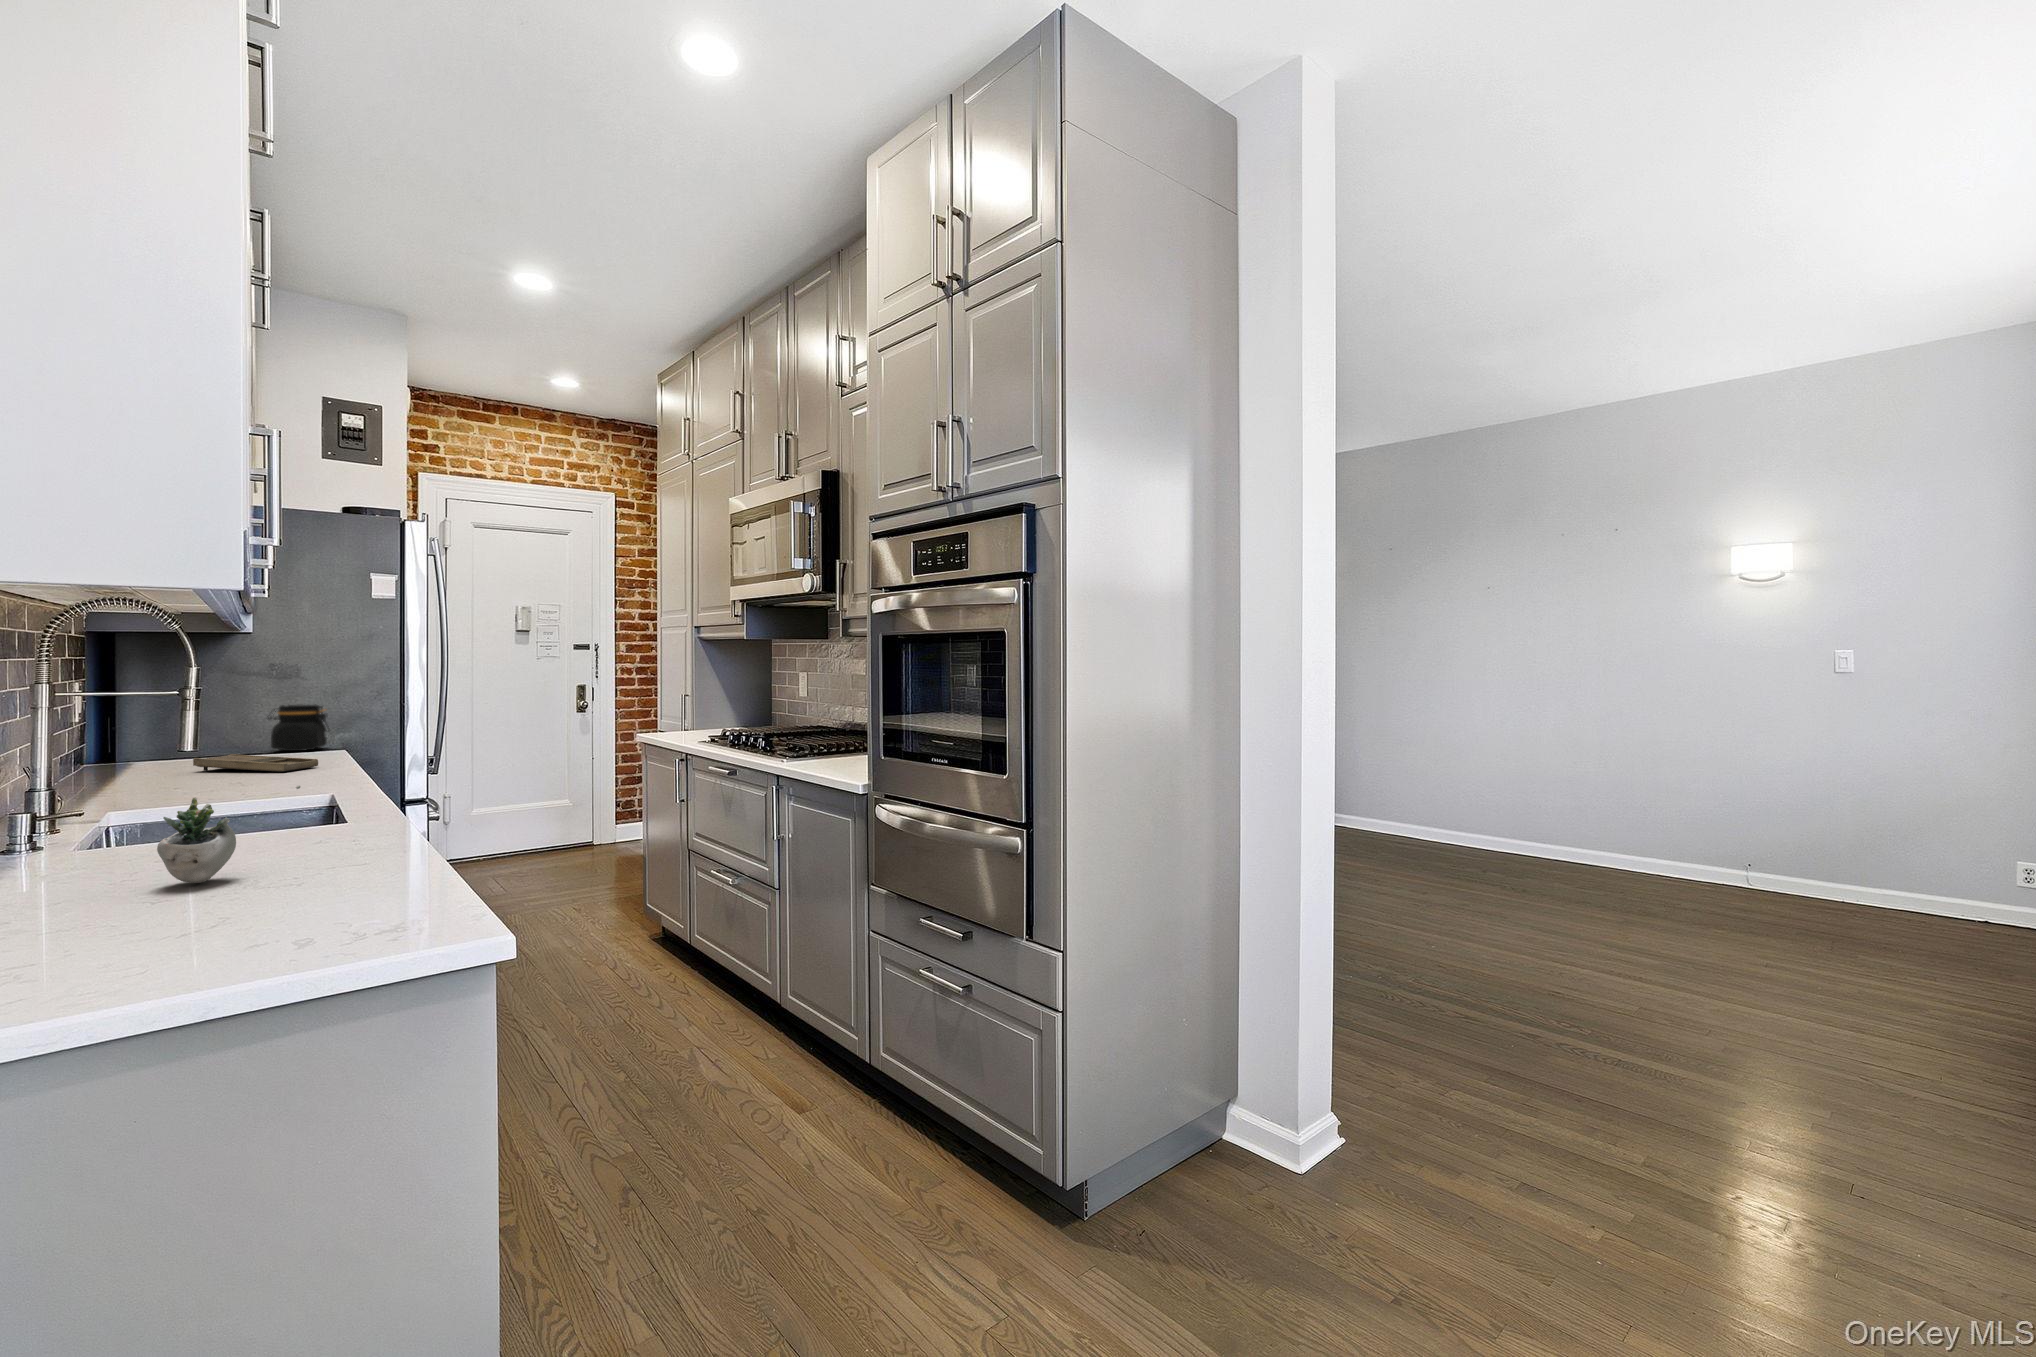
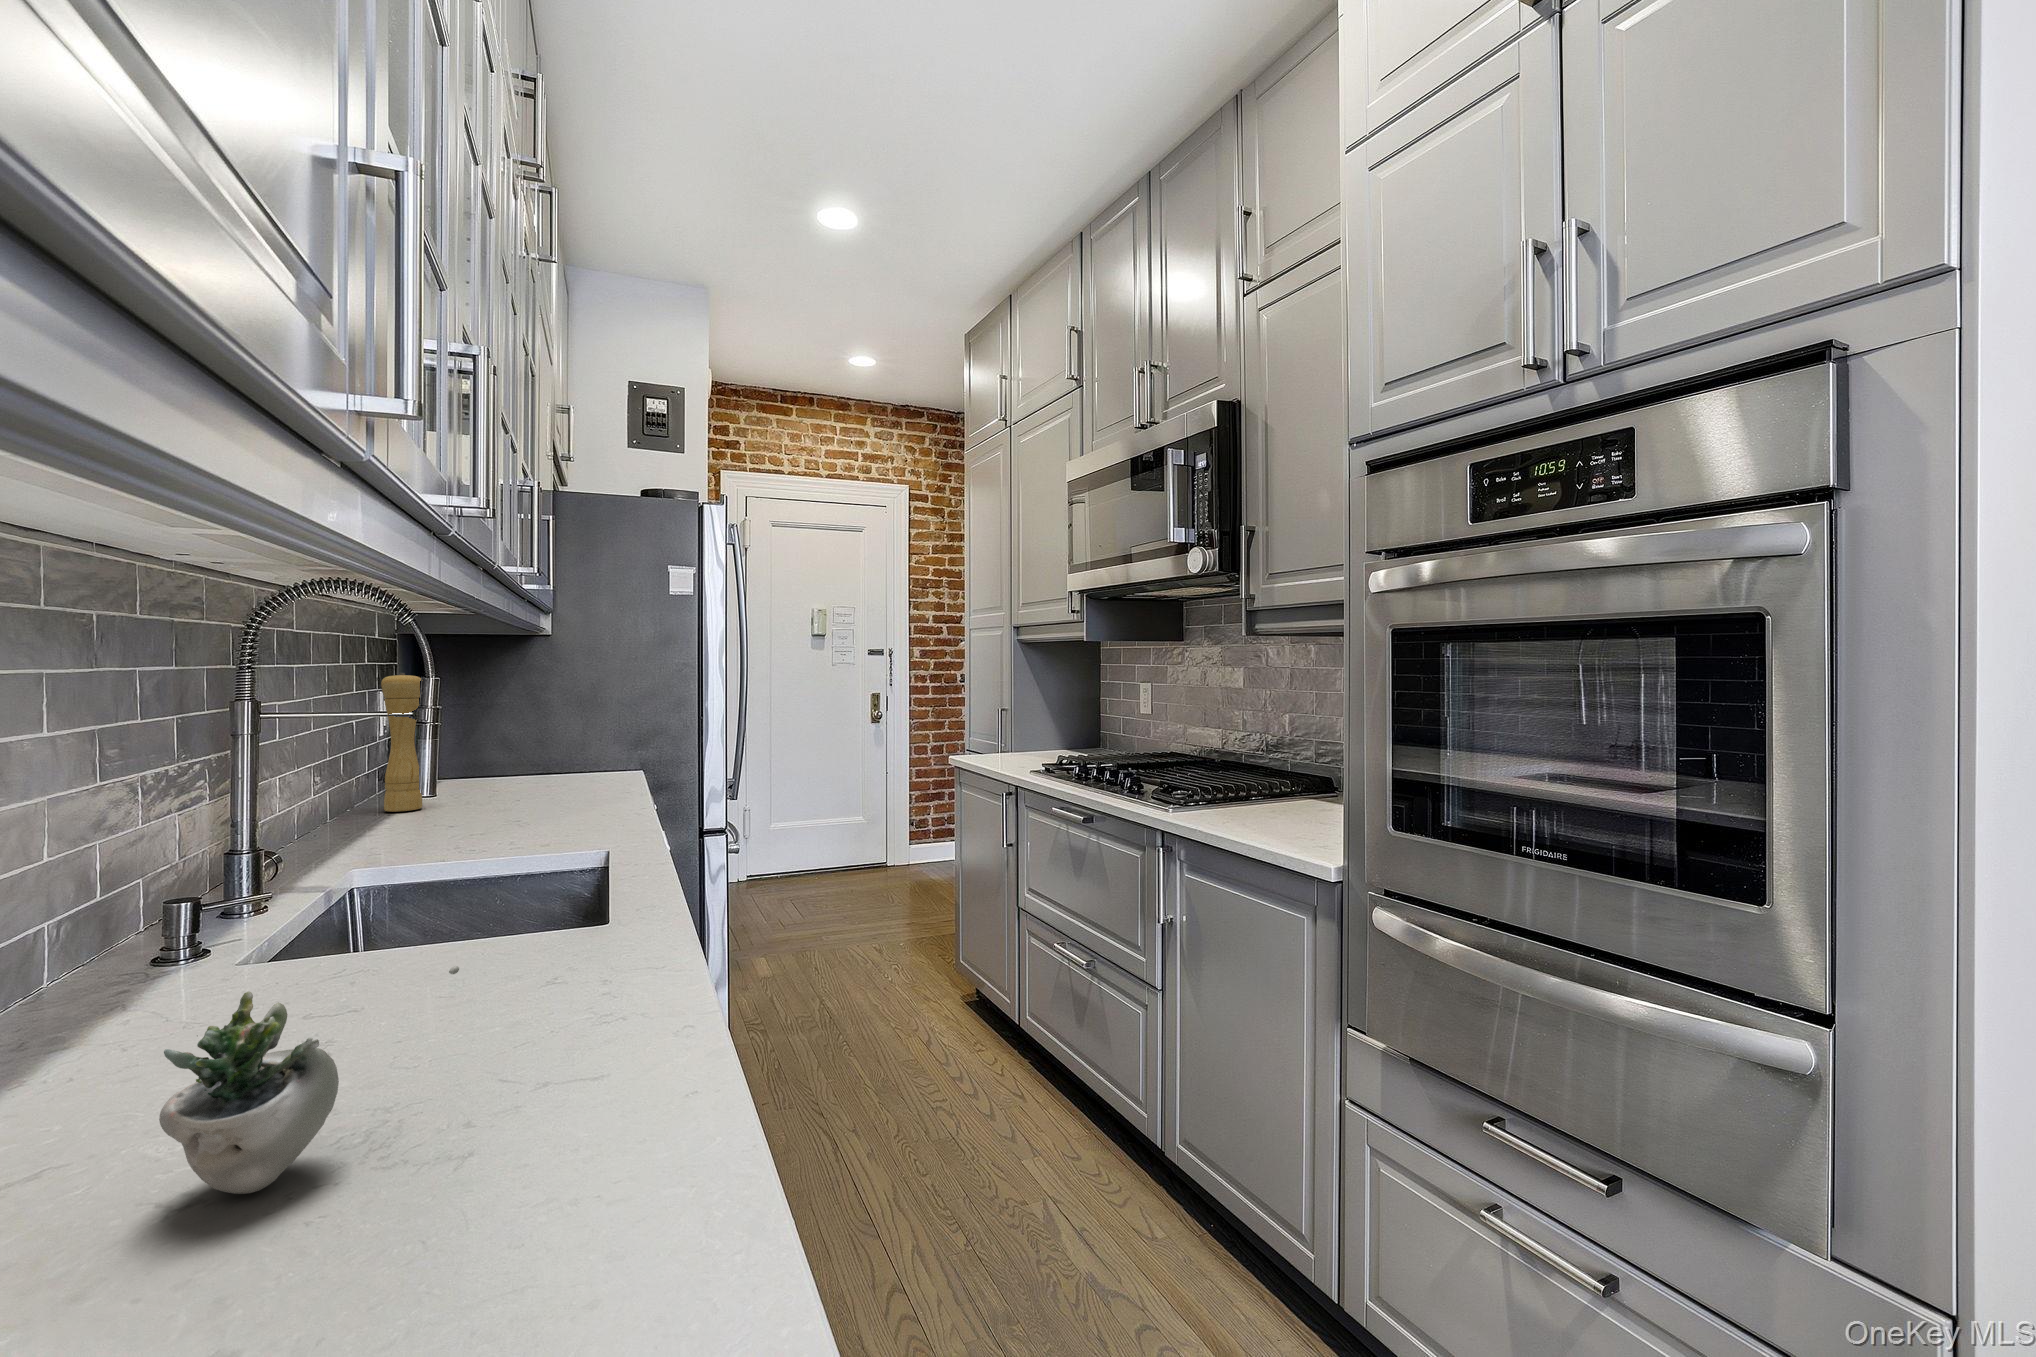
pepper mill: none [106,663,145,777] -> present [381,673,422,812]
jar: present [268,704,329,751] -> none [563,720,627,774]
tray: present [193,754,318,772] -> none [473,783,605,810]

